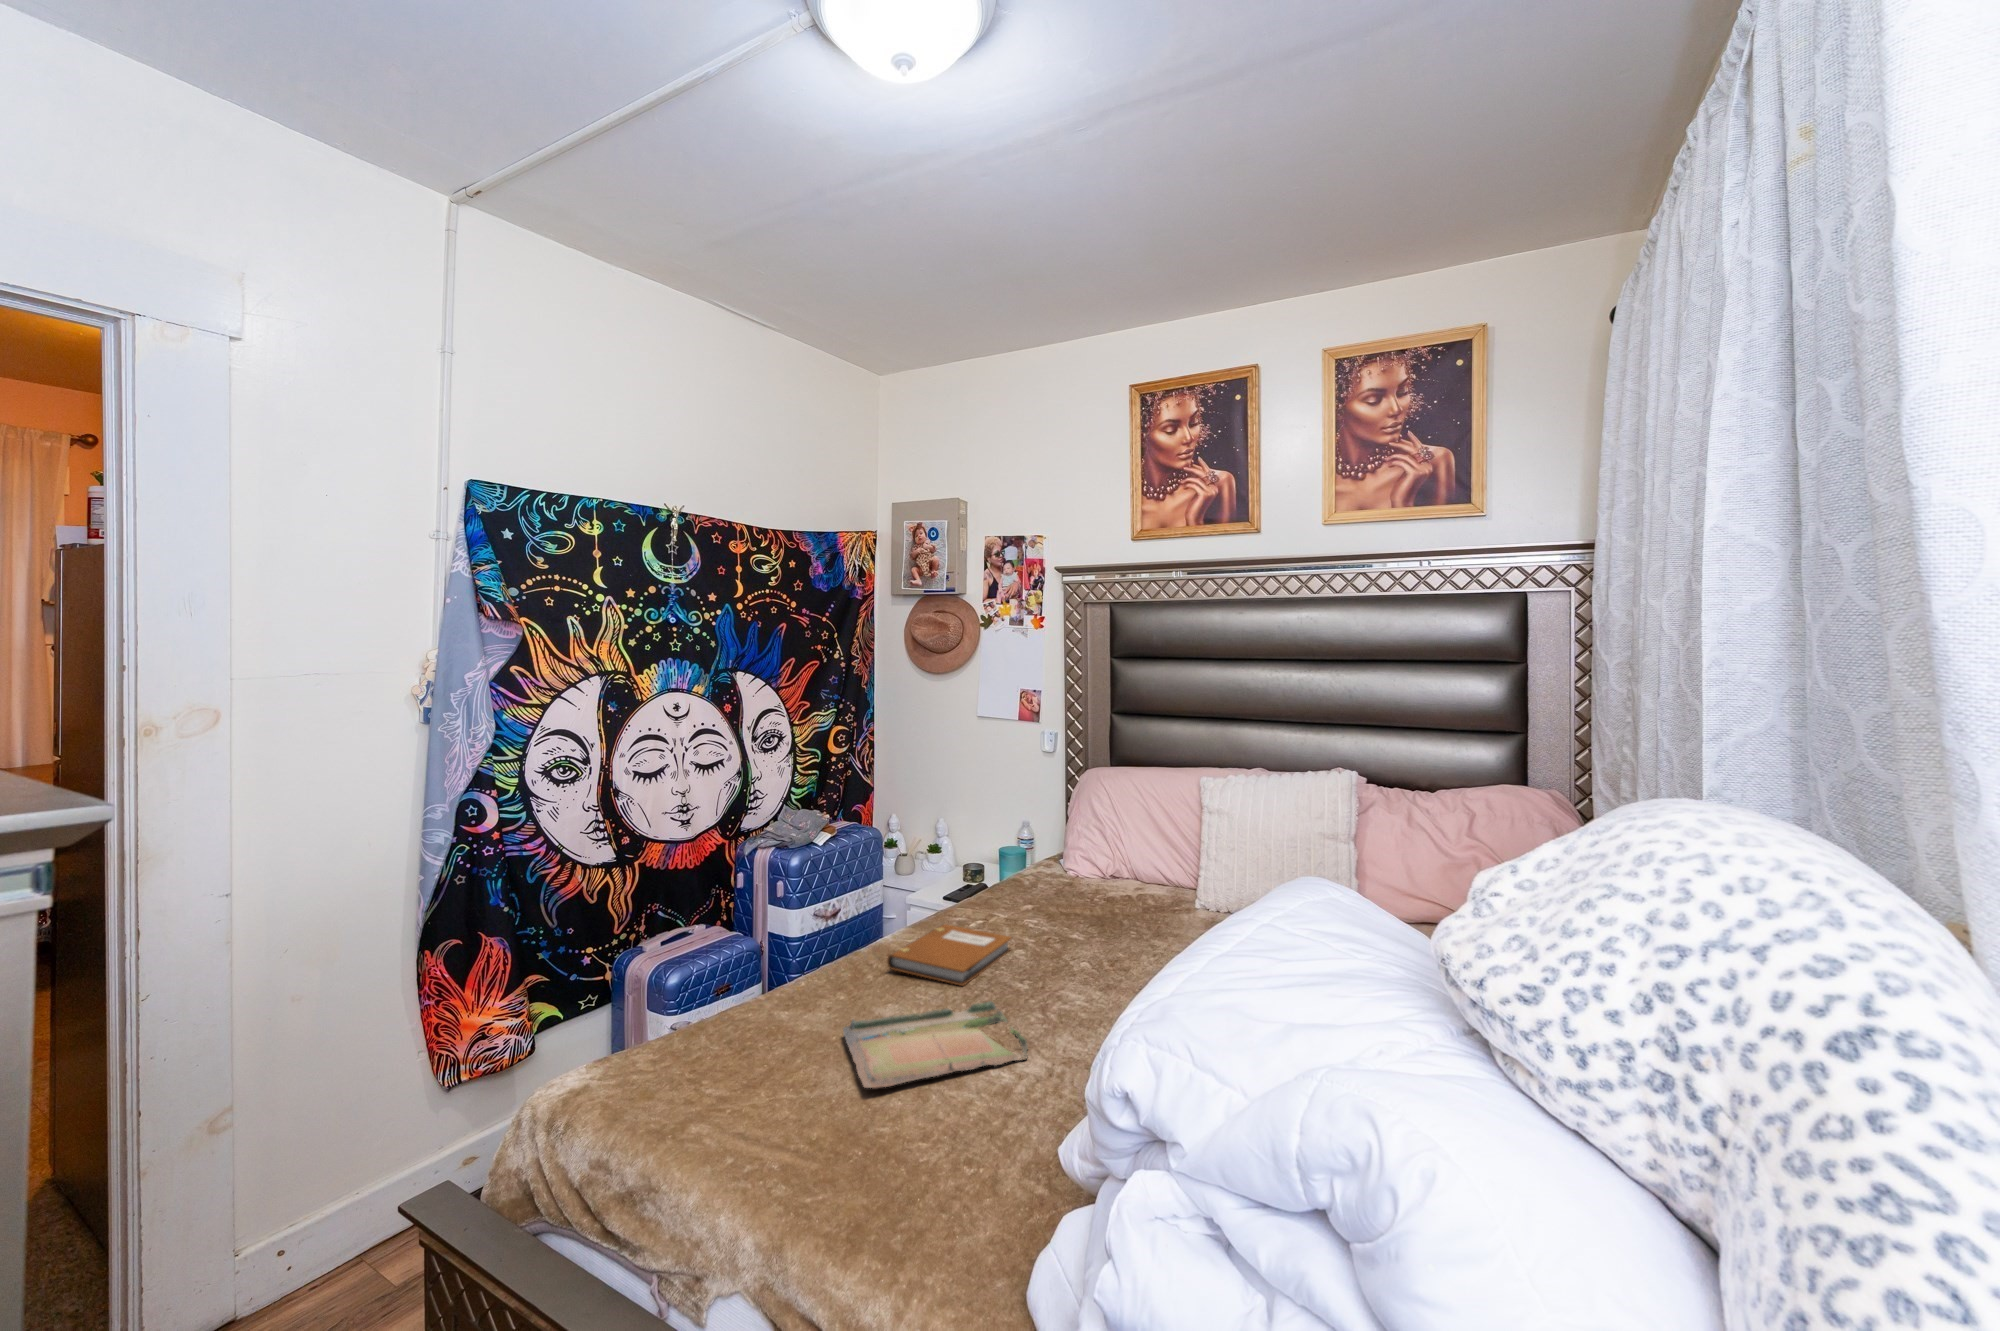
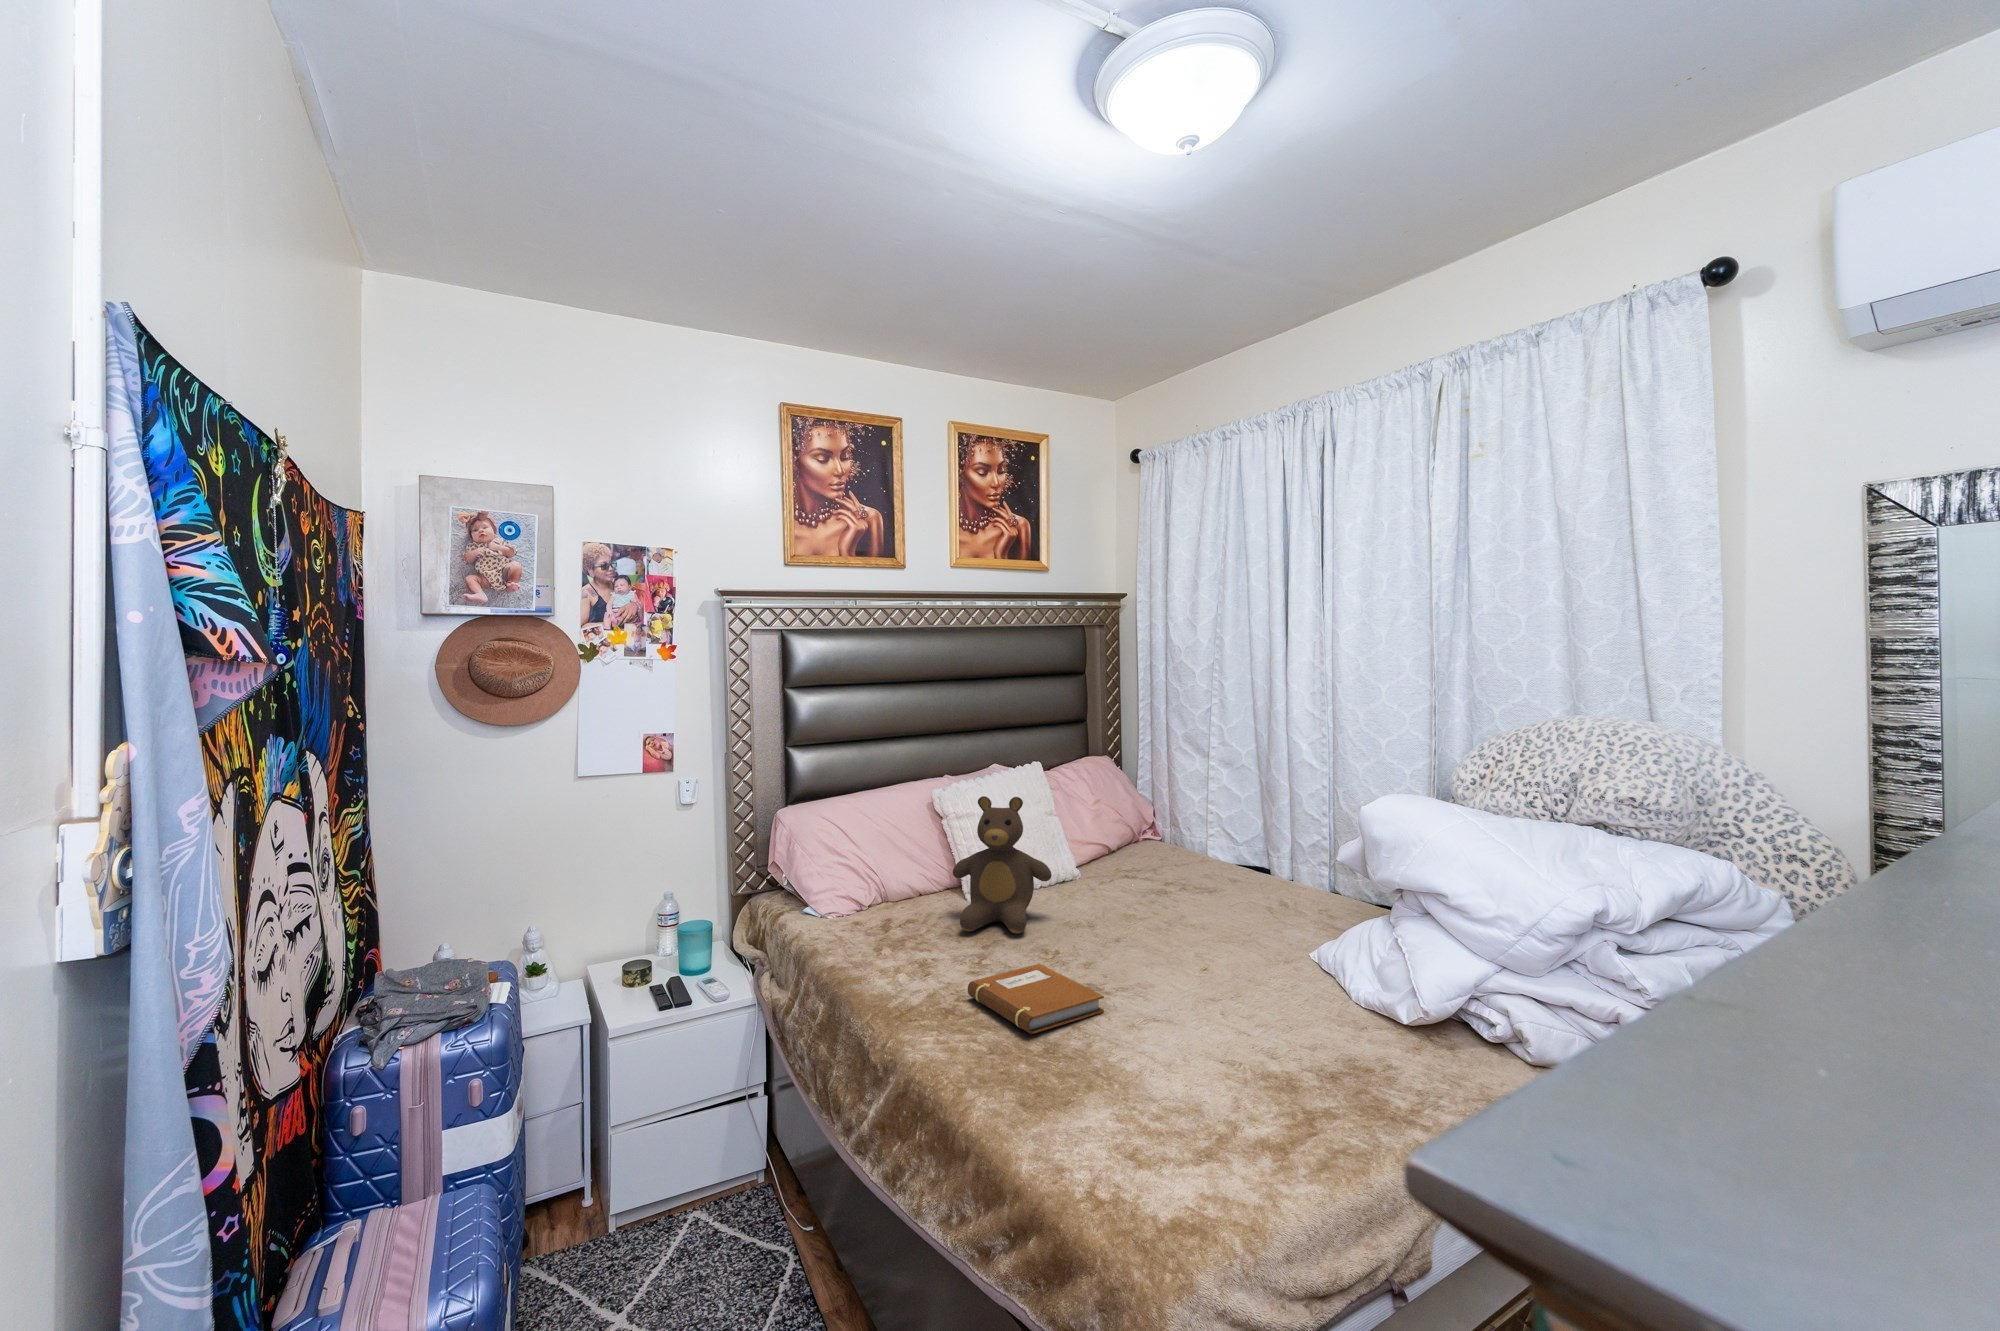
teddy bear: none [1062,777,1158,920] -> present [953,796,1052,934]
tray: present [843,1001,1028,1088] -> none [1160,999,1307,1087]

